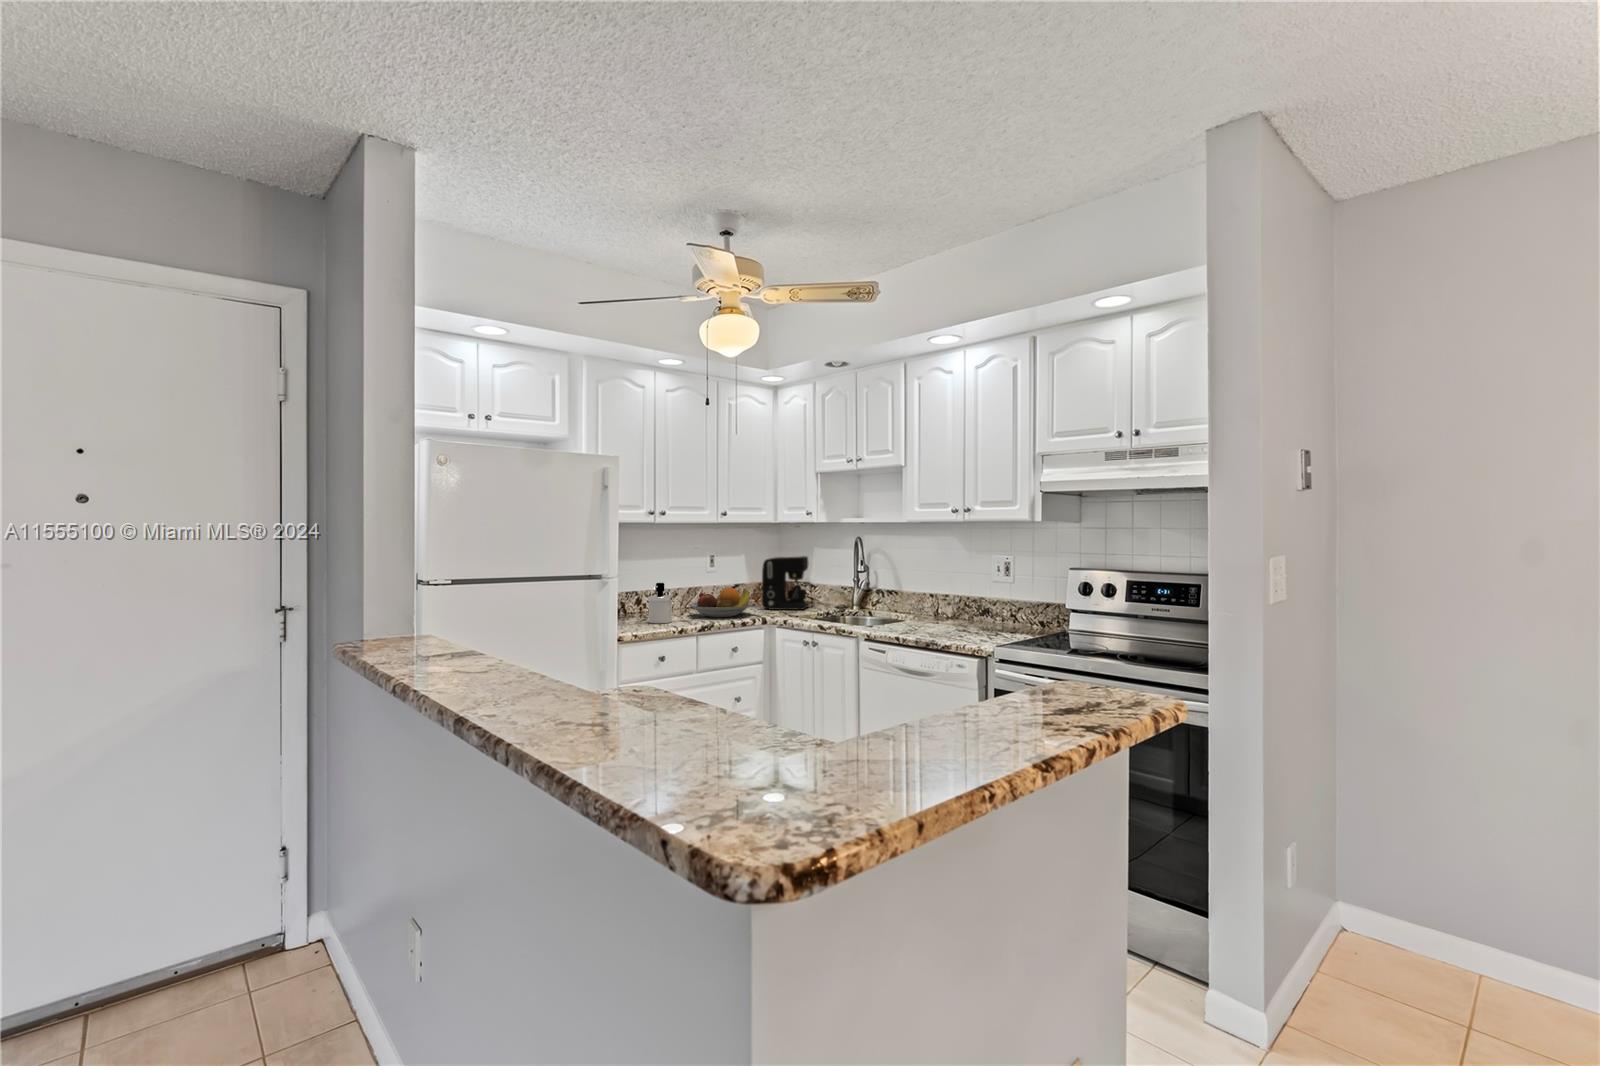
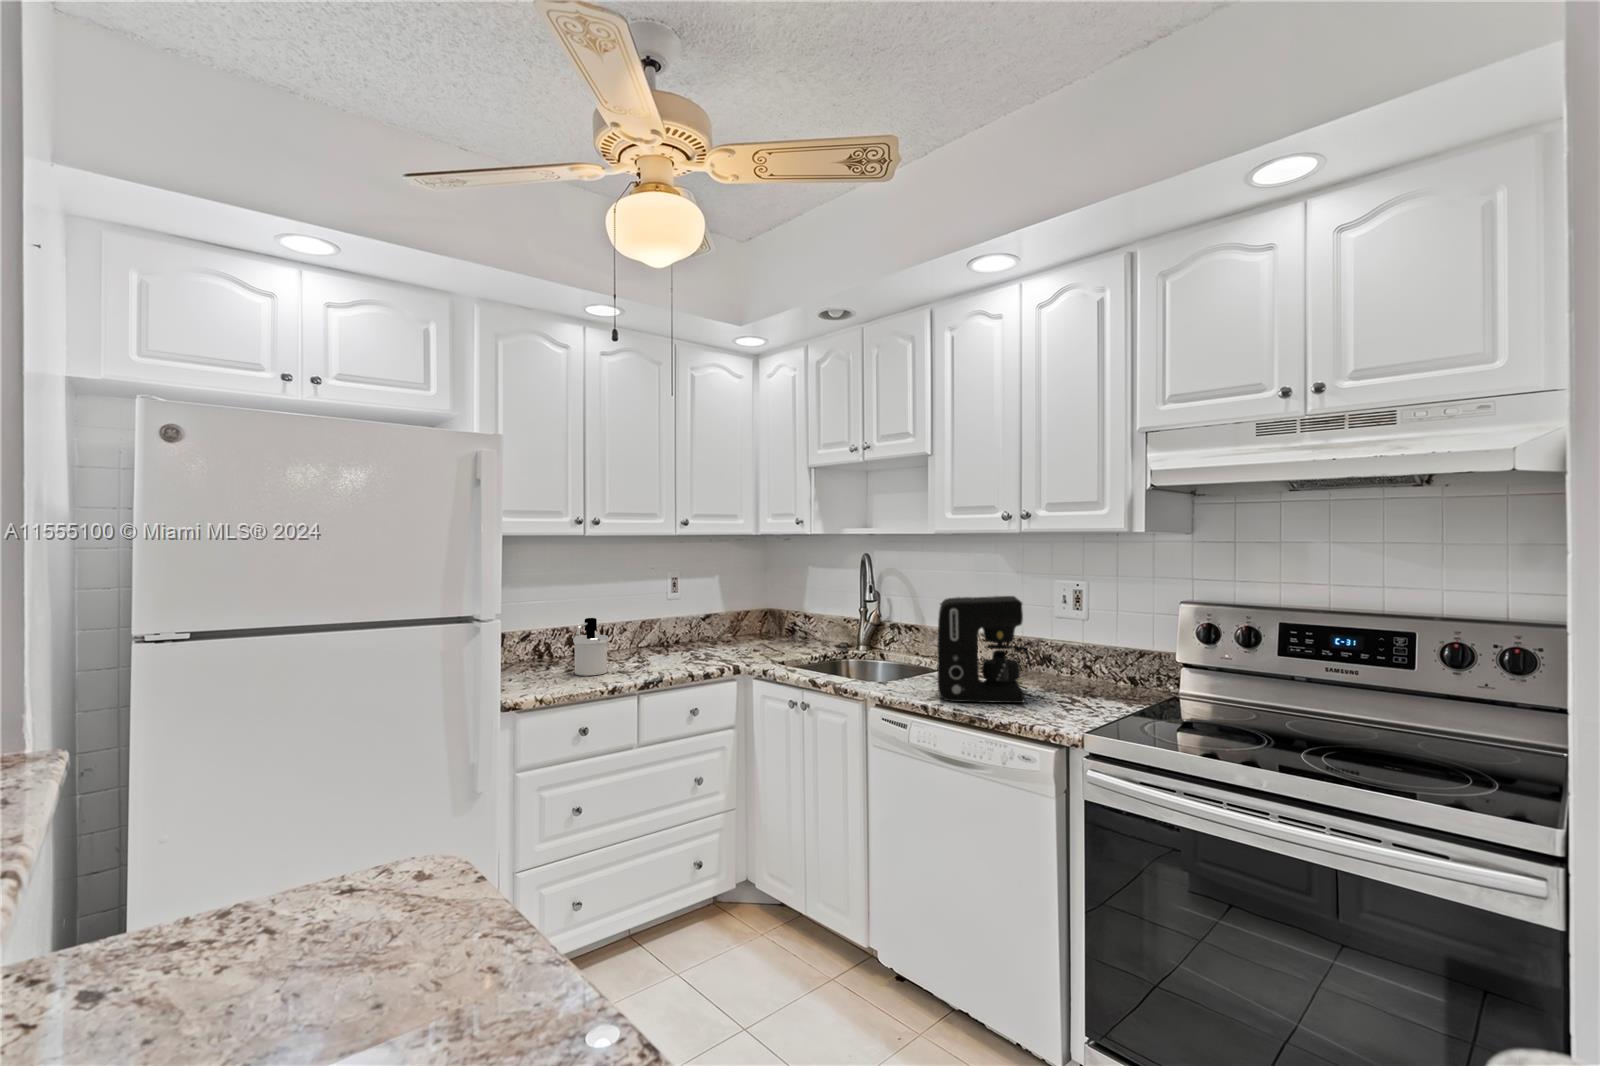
coffee maker: present [762,556,811,610] -> present [938,596,1032,703]
fruit bowl: present [689,588,753,617] -> none [635,622,724,663]

